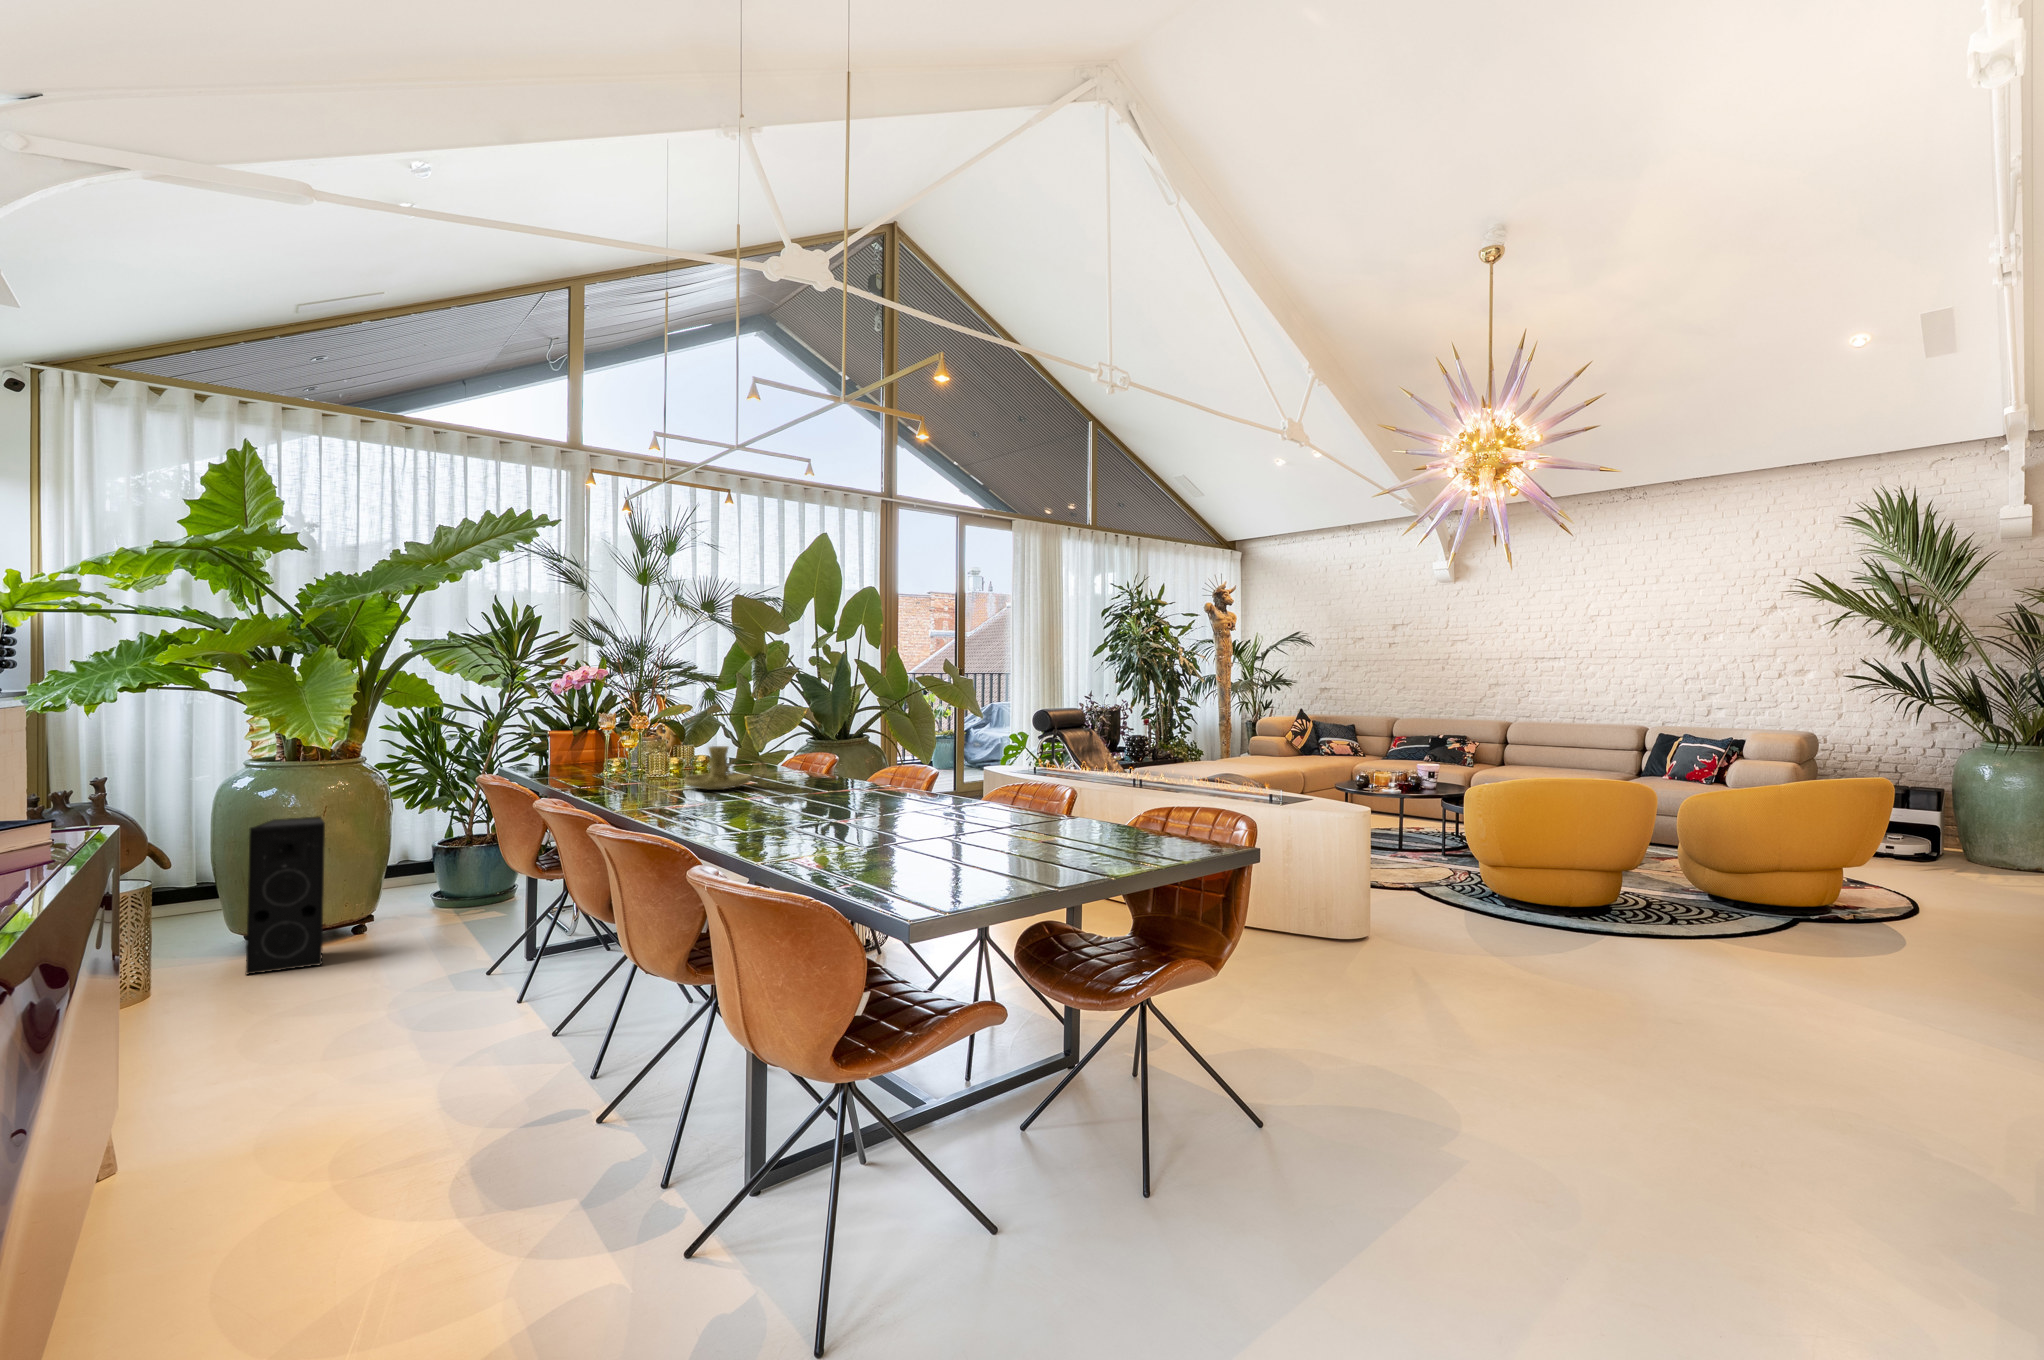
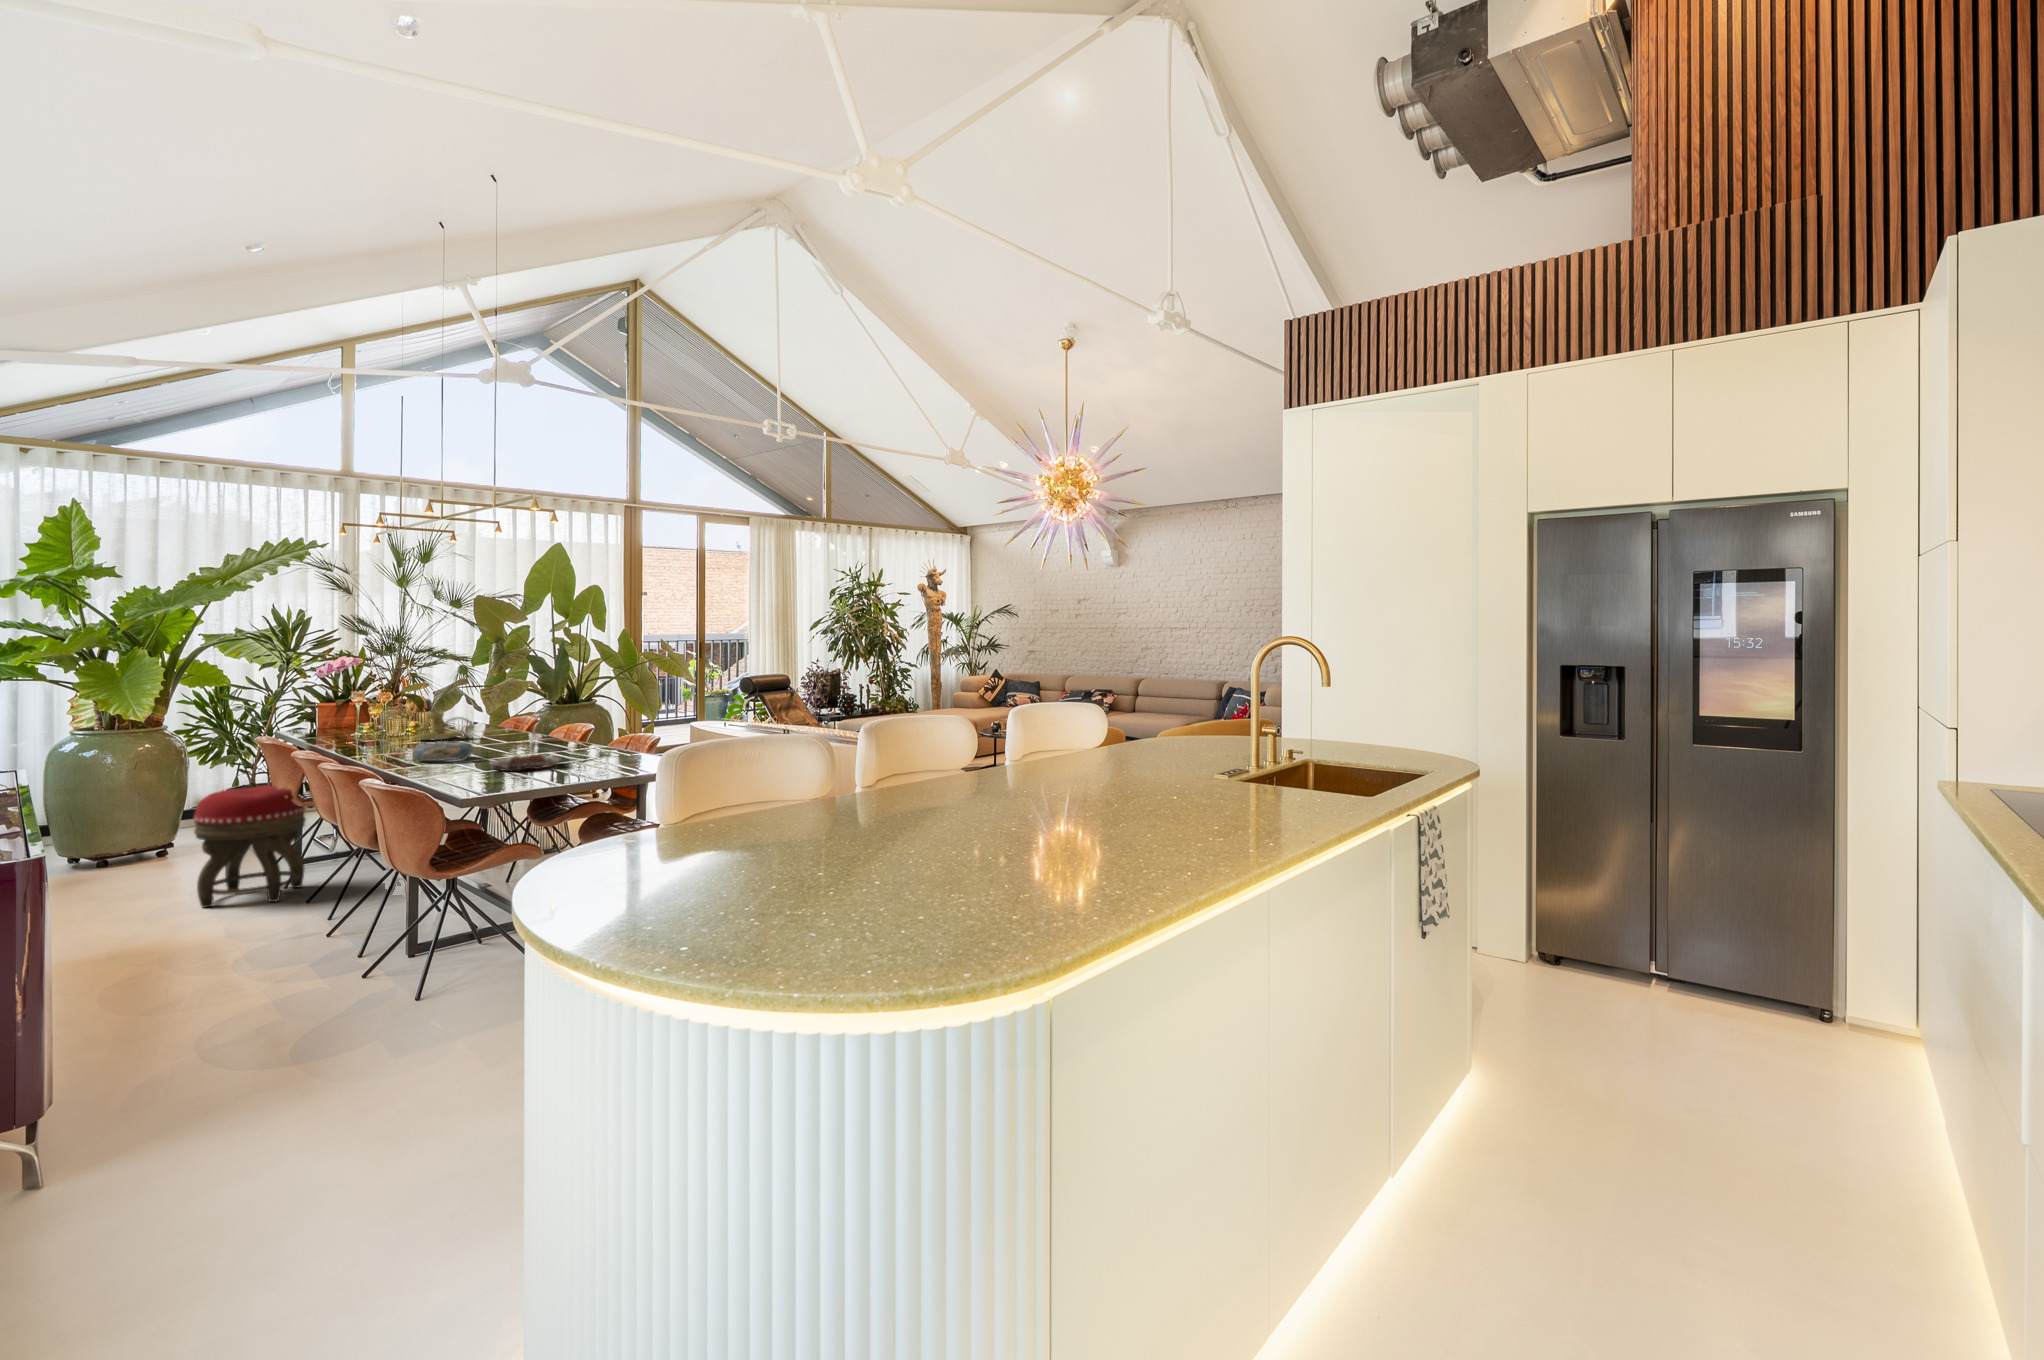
decorative bowl: none [705,797,801,835] -> present [412,741,474,761]
speaker: present [245,817,325,974] -> none [85,768,147,879]
plate: none [847,830,963,864] -> present [490,755,560,772]
footstool: none [372,854,532,1052] -> present [194,785,306,908]

